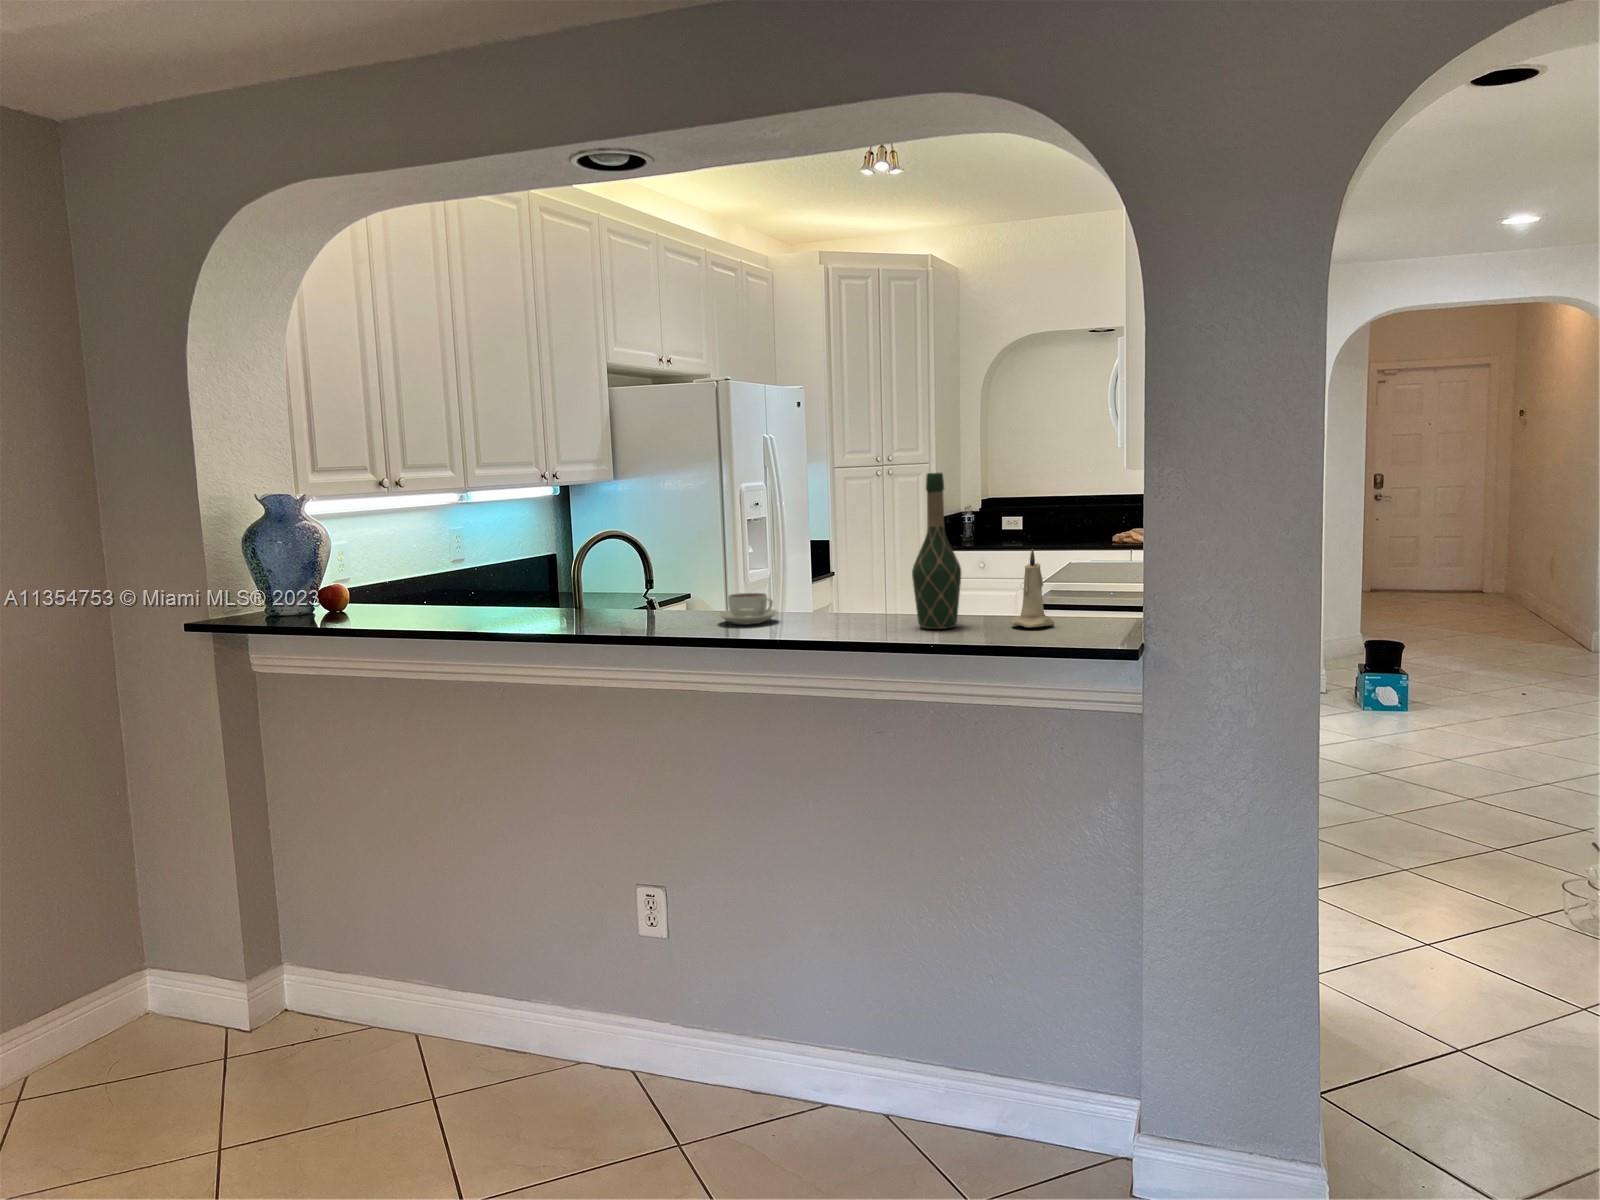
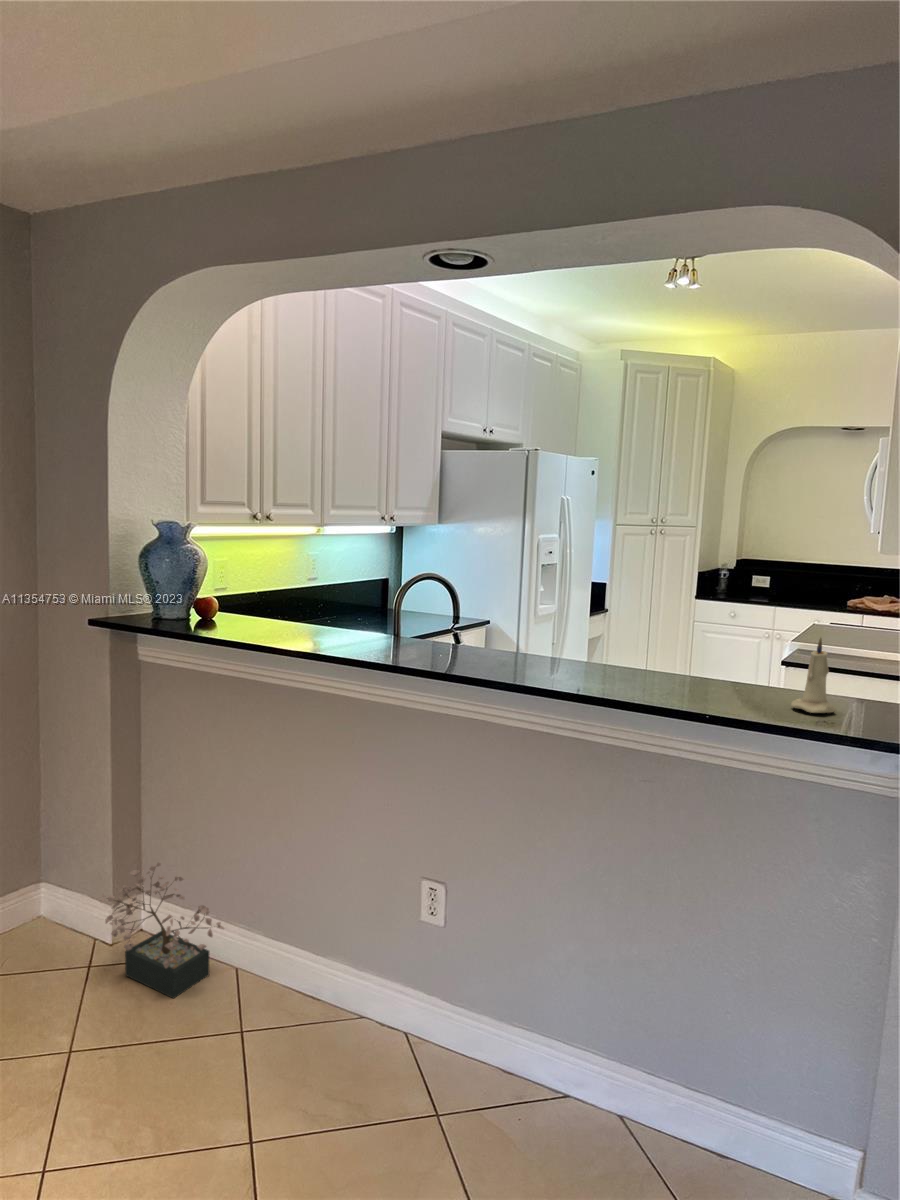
wine bottle: present [912,473,961,629] -> none [698,556,747,703]
coffee cup: present [718,593,778,625] -> none [513,644,568,674]
decorative plant: none [236,919,400,1073] -> present [101,863,224,998]

